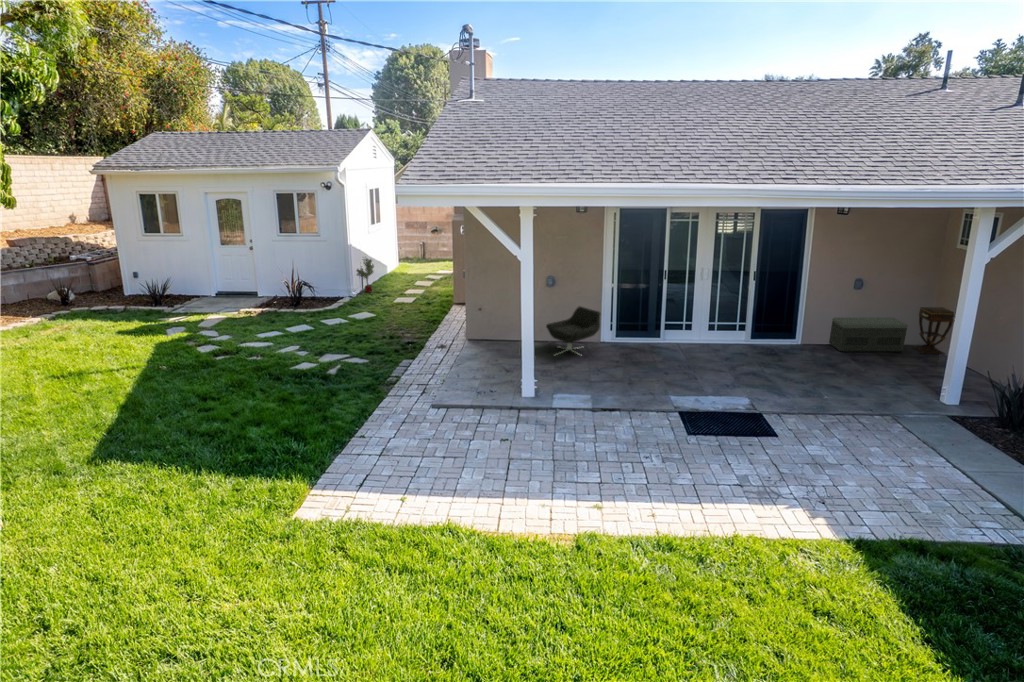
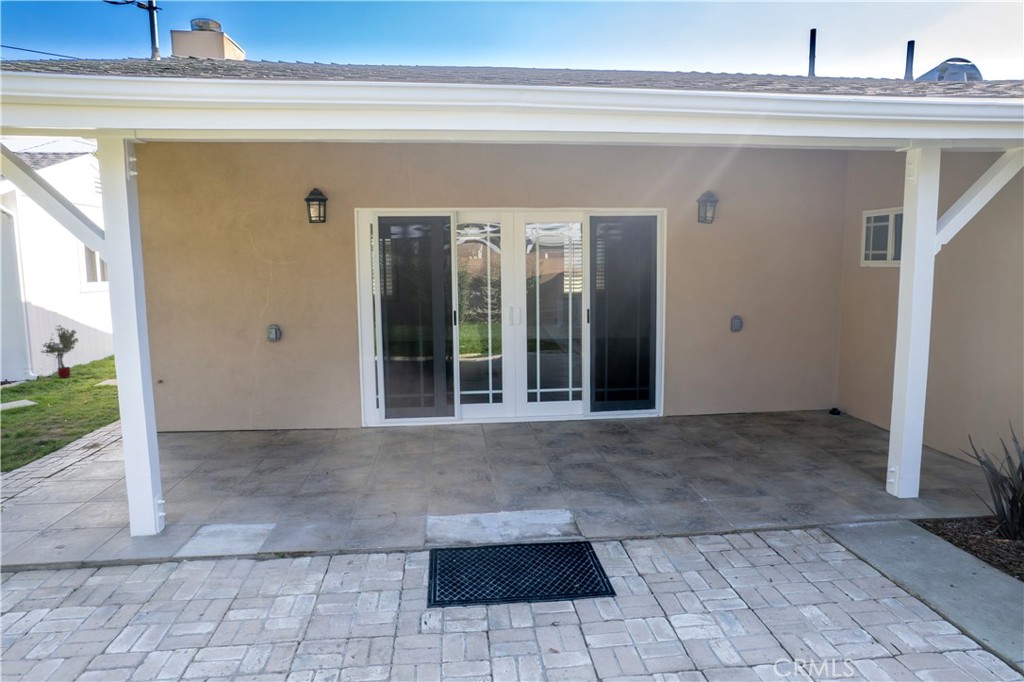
lounge chair: present [546,307,600,355] -> none [261,371,351,452]
side table: present [914,307,955,354] -> none [813,356,865,422]
storage bench: present [829,318,908,352] -> none [701,374,804,425]

